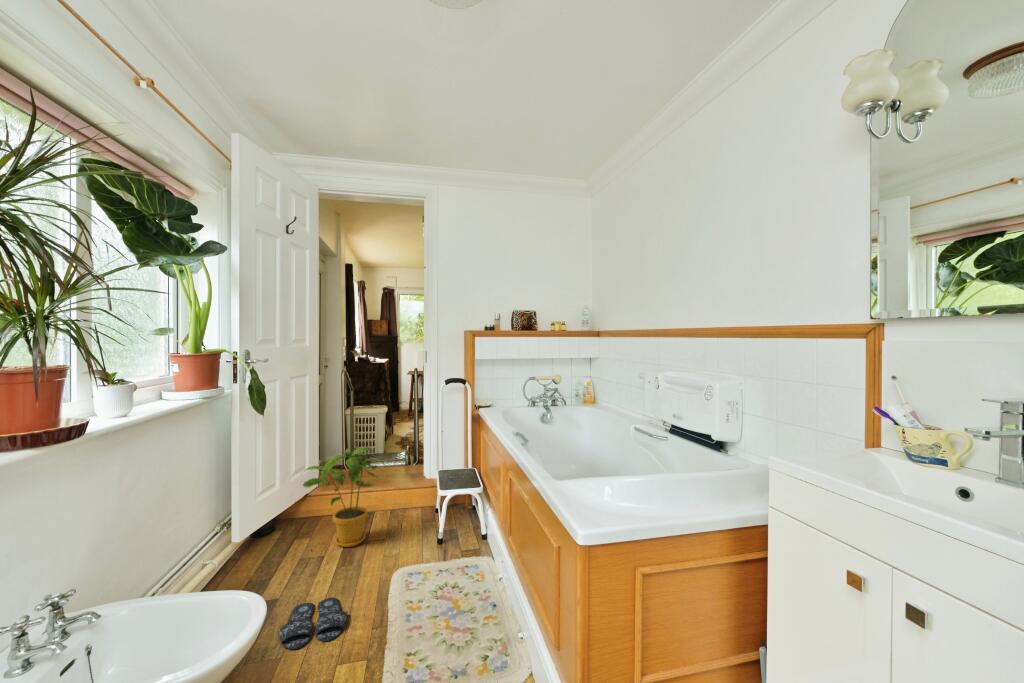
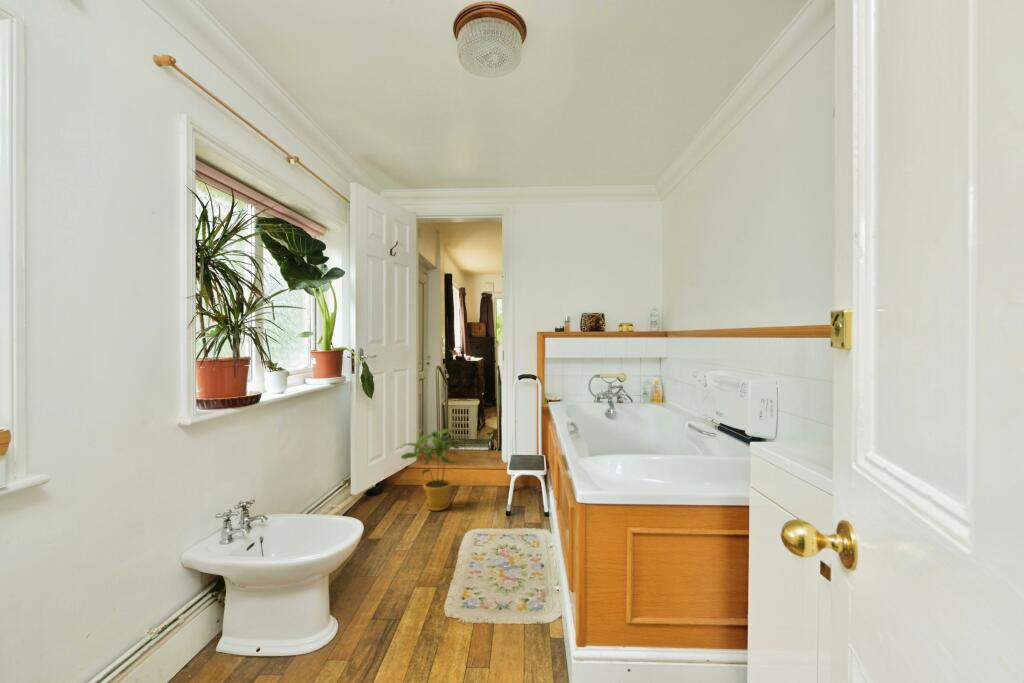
slippers: present [280,598,347,650] -> none [378,544,427,573]

